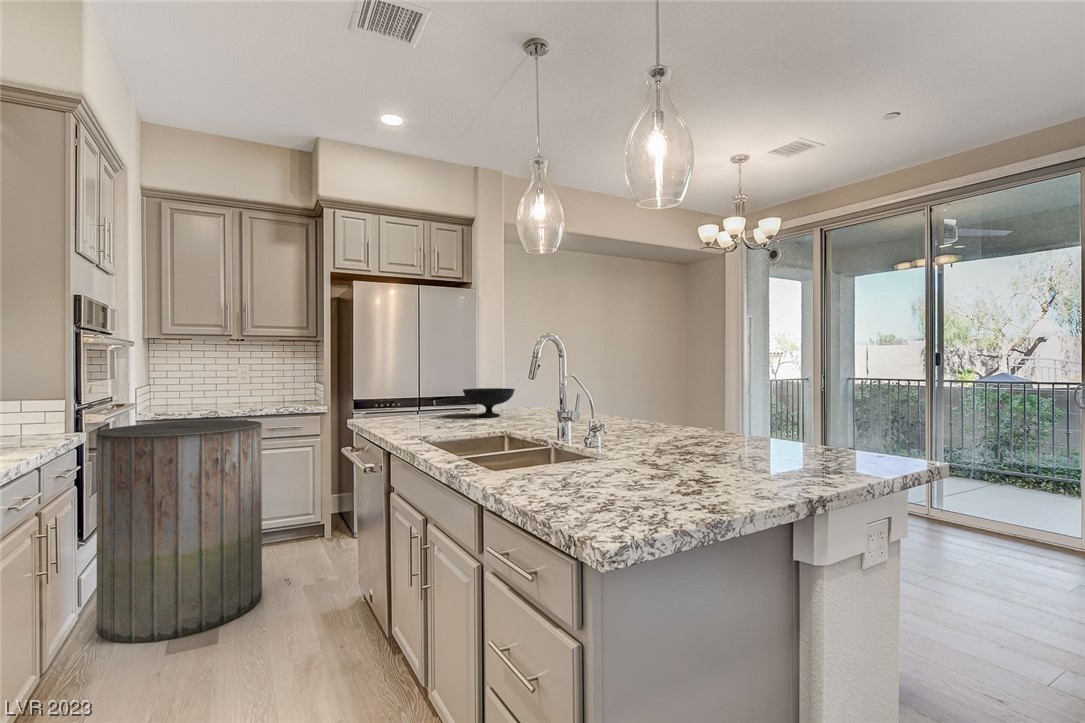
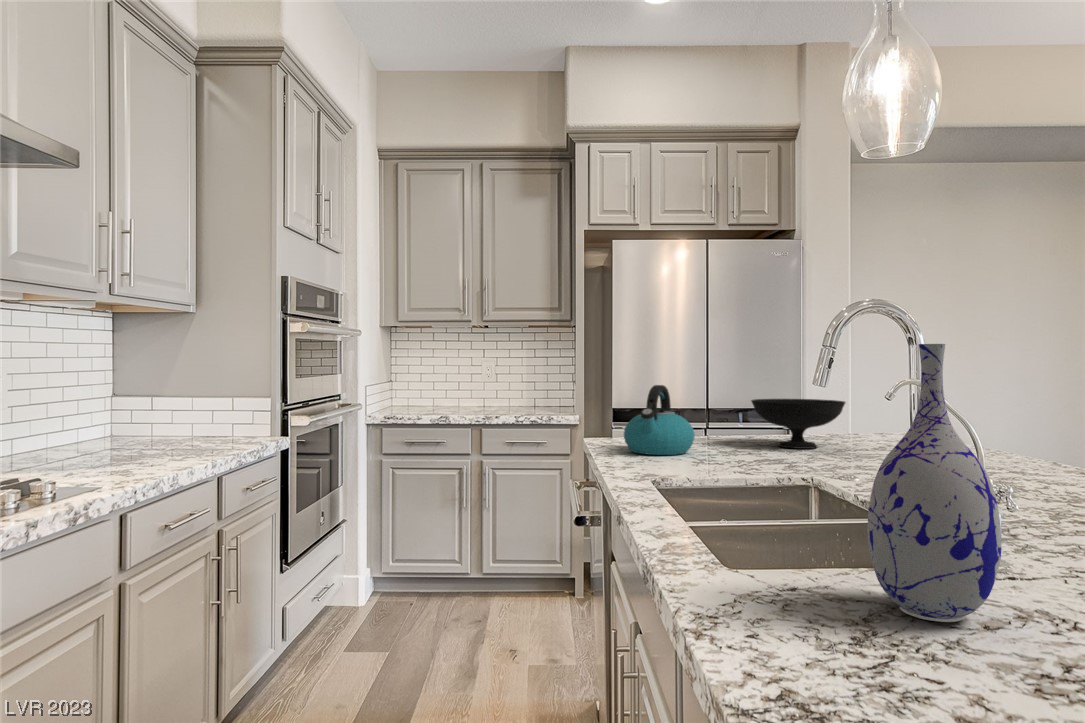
vase: none [562,361,611,476] -> present [867,344,1002,622]
kettle: none [388,382,433,426] -> present [624,385,695,455]
trash can: present [97,420,262,644] -> none [302,428,478,706]

